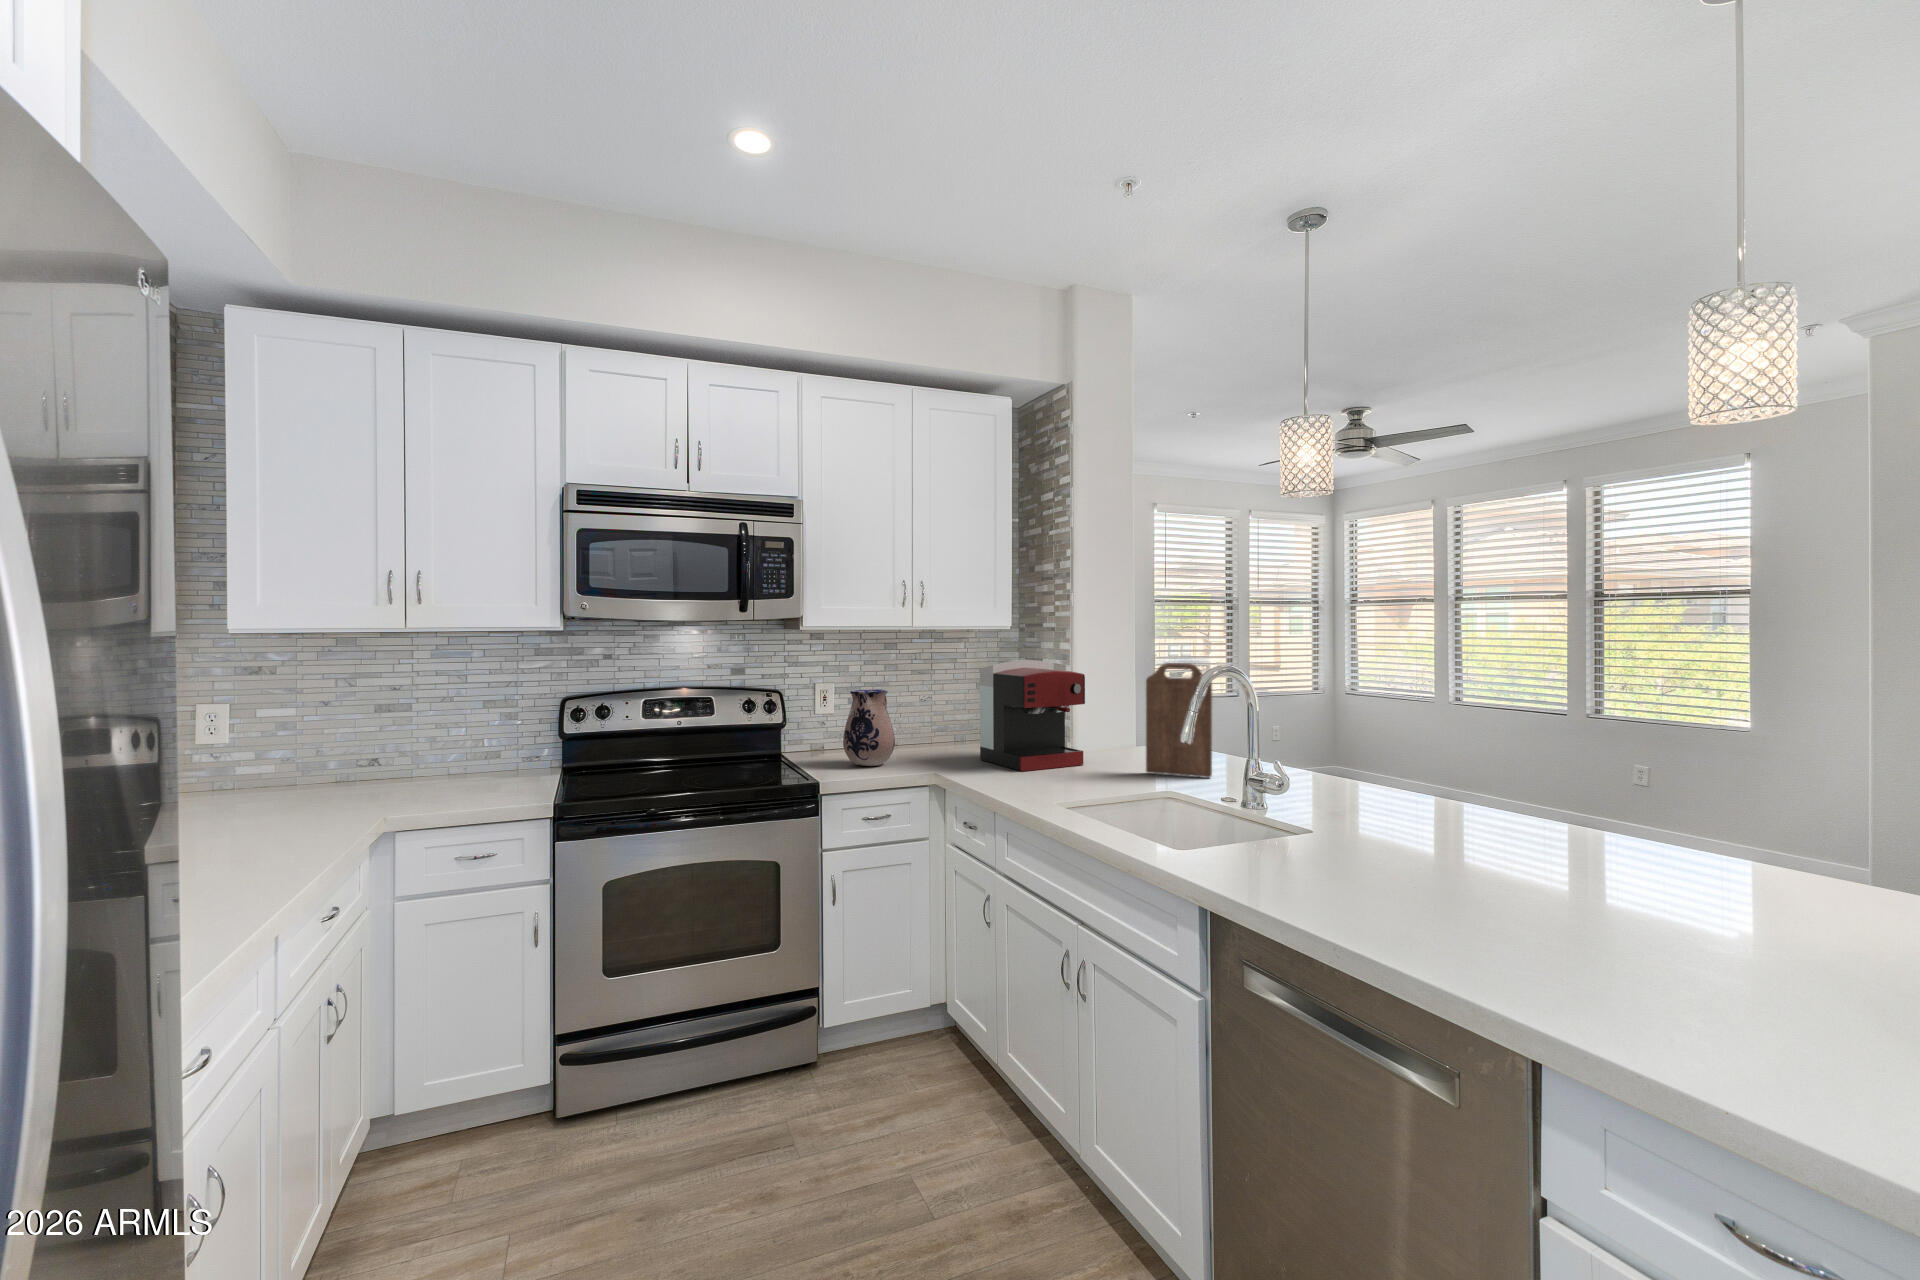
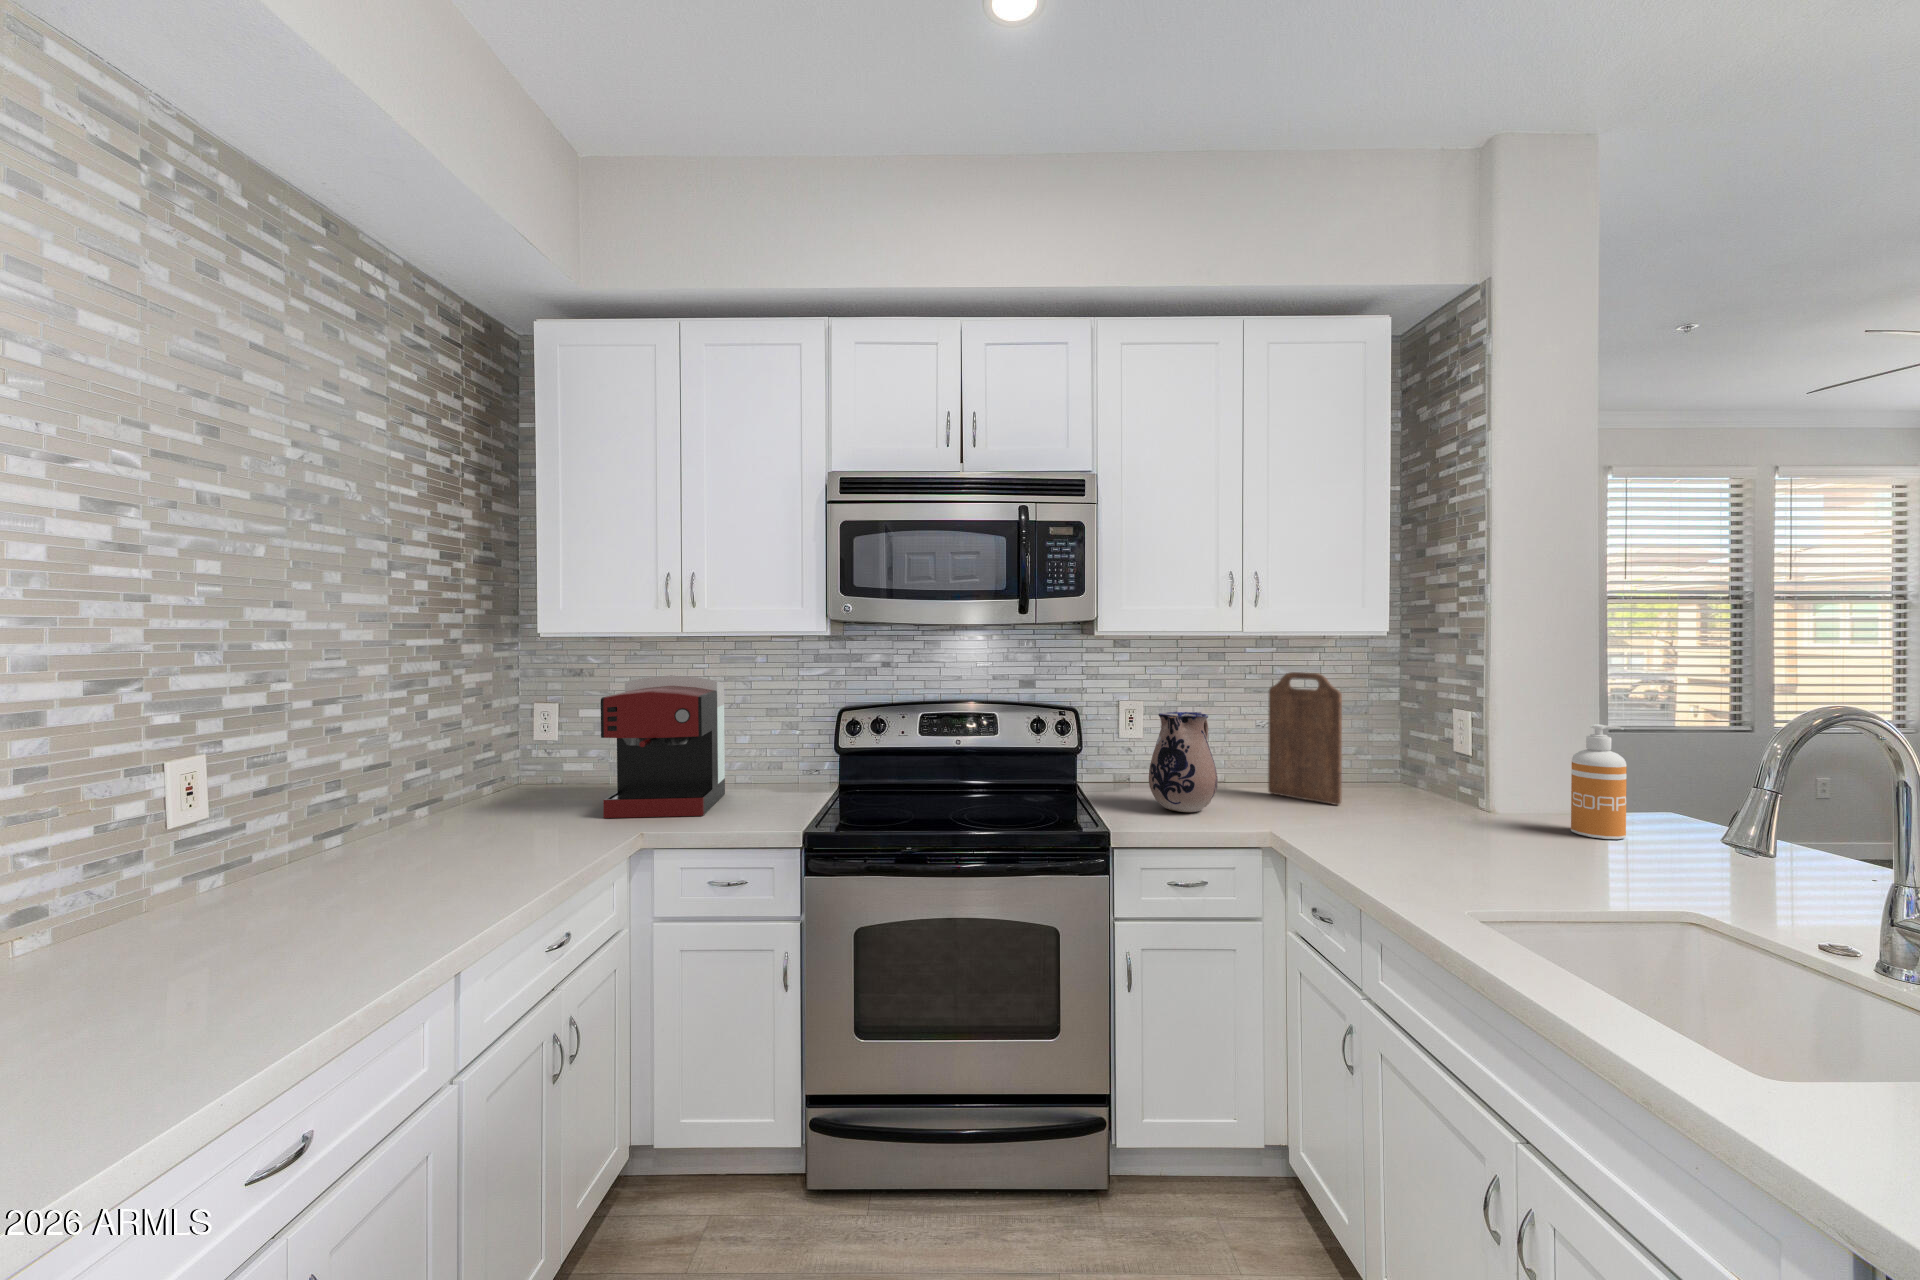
coffee maker: present [980,660,1085,771] -> present [601,675,725,818]
cutting board: present [1146,663,1212,778] -> present [1268,672,1342,805]
soap dispenser: none [1117,687,1146,760] -> present [1571,725,1627,839]

